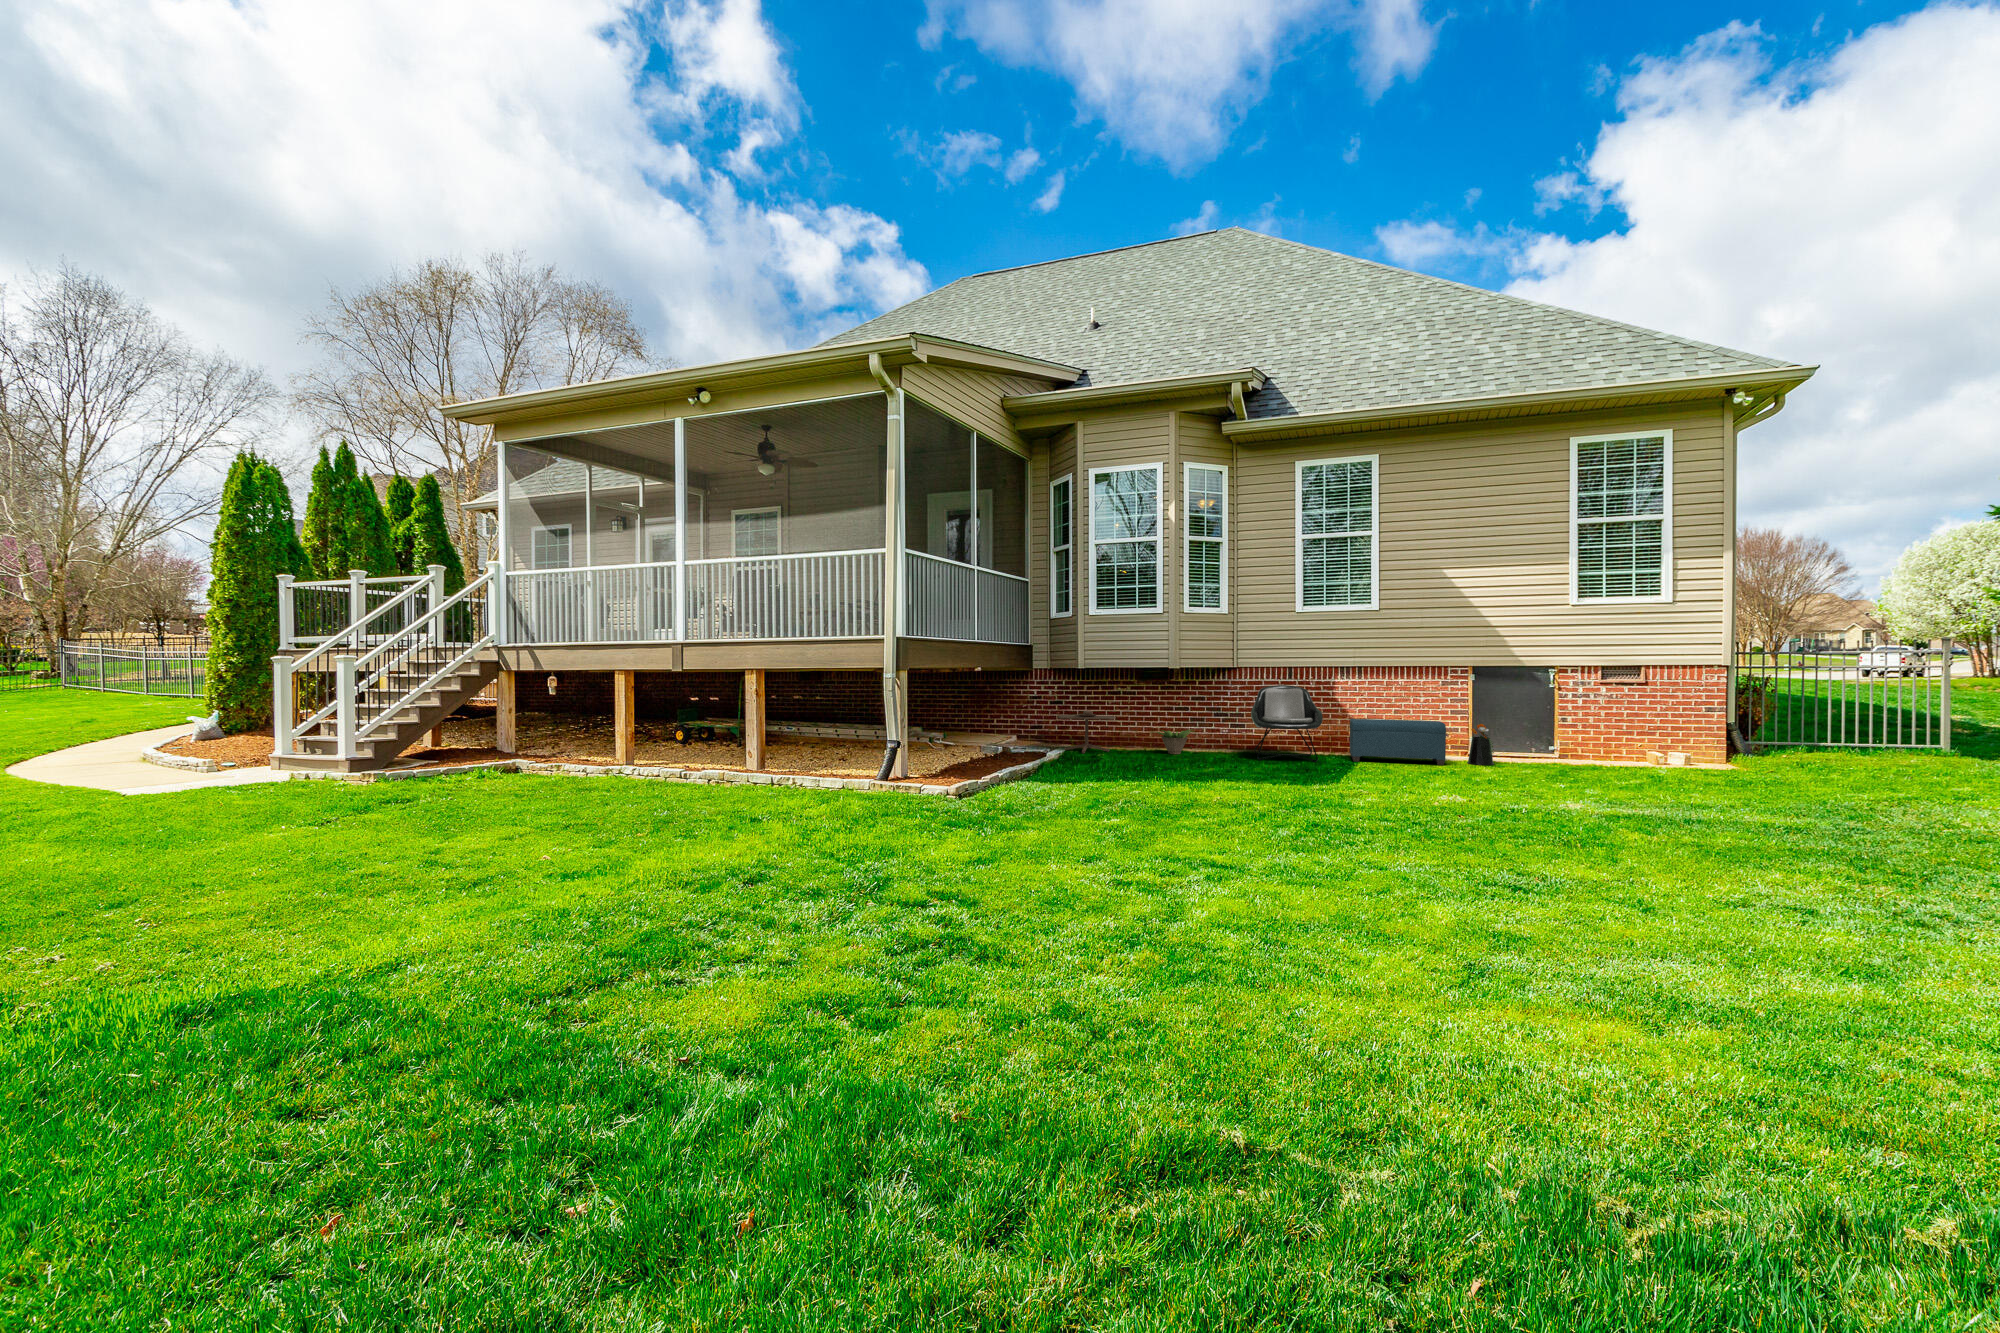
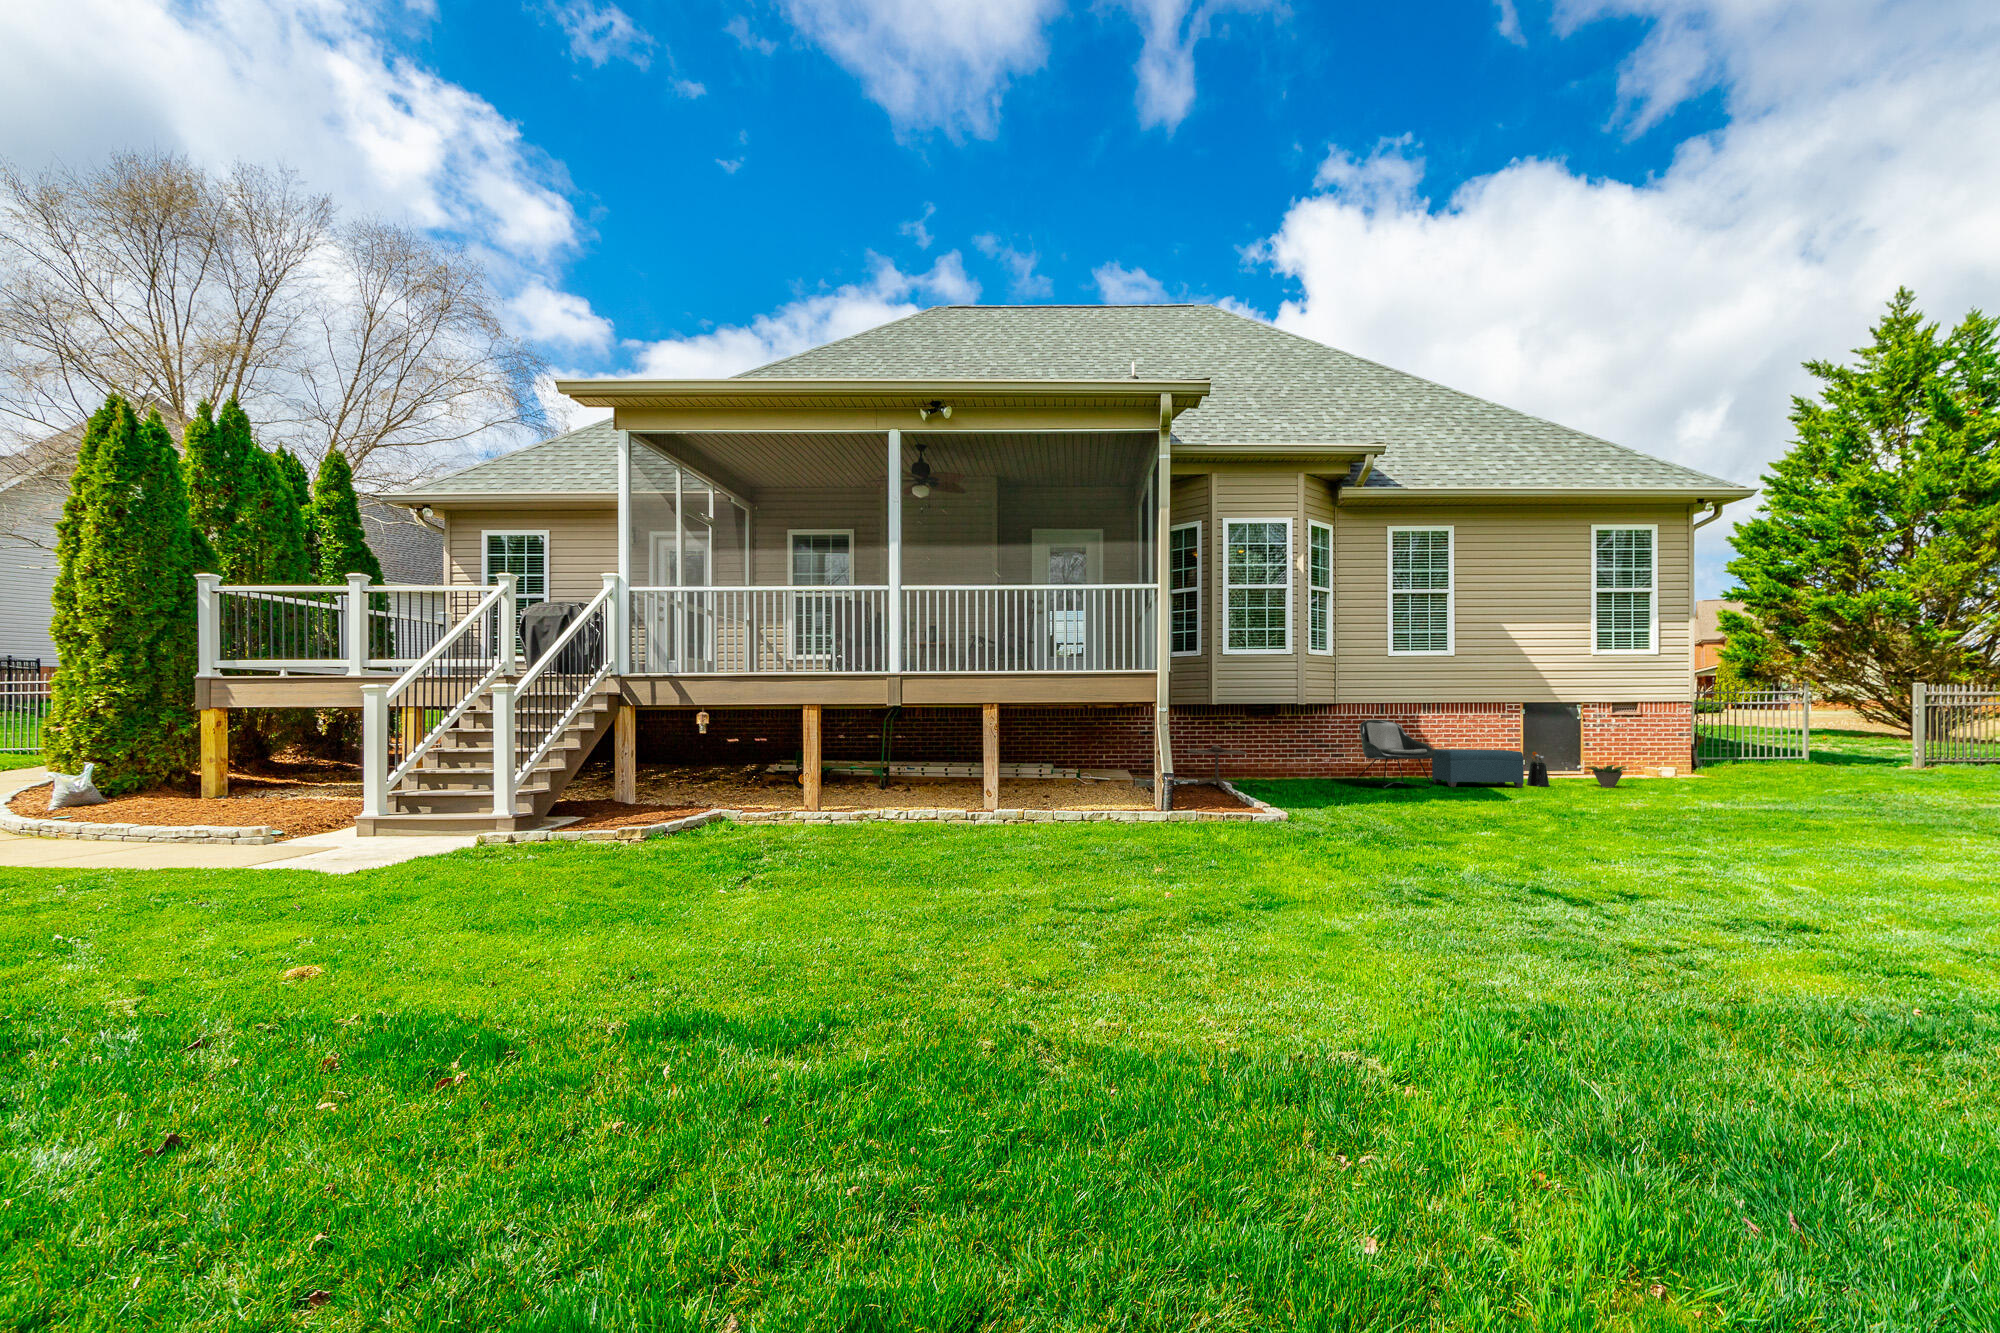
decorative plant: present [1155,730,1193,754] -> present [1585,765,1628,788]

